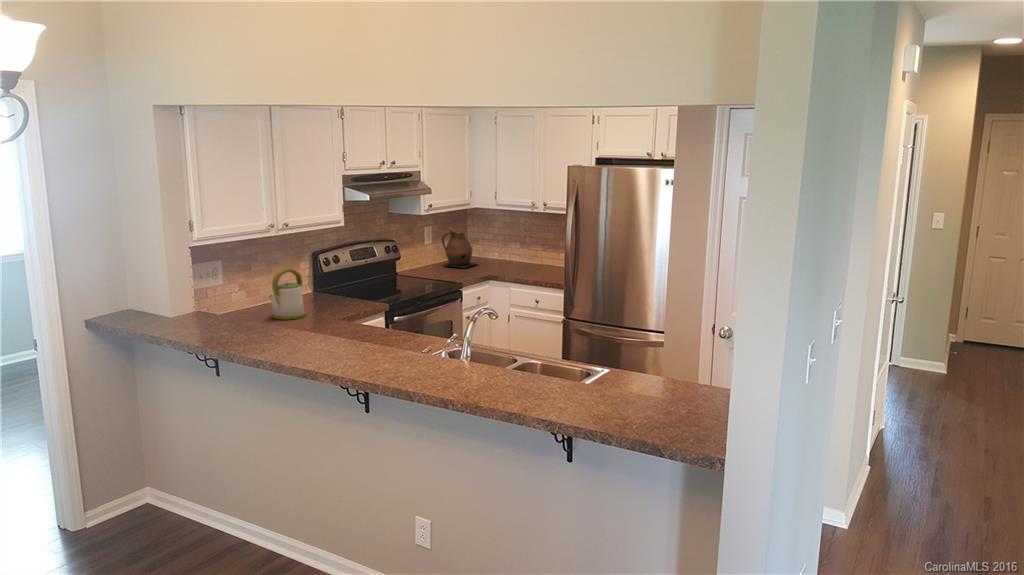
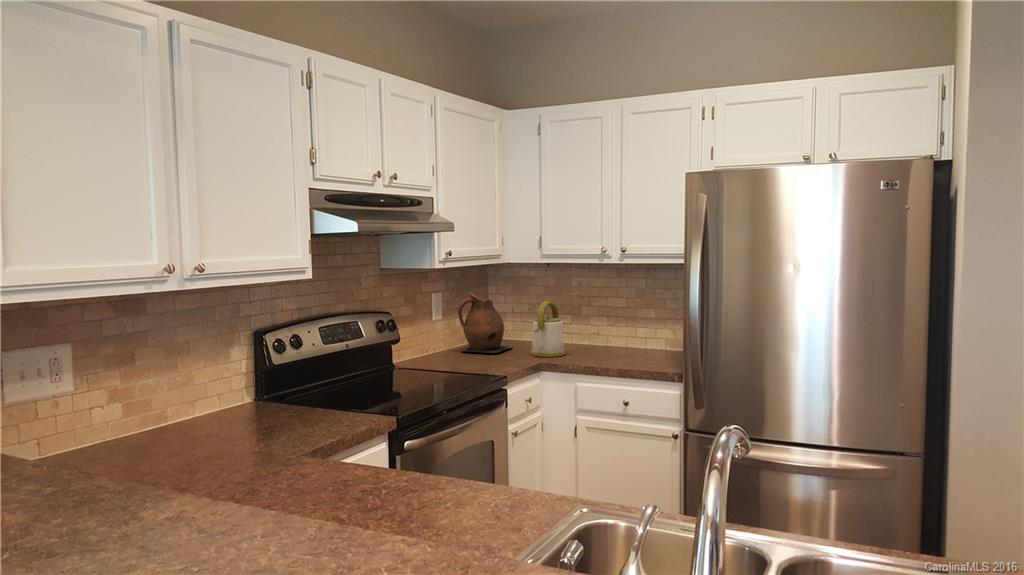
kettle: present [268,268,306,320] -> present [530,301,566,357]

